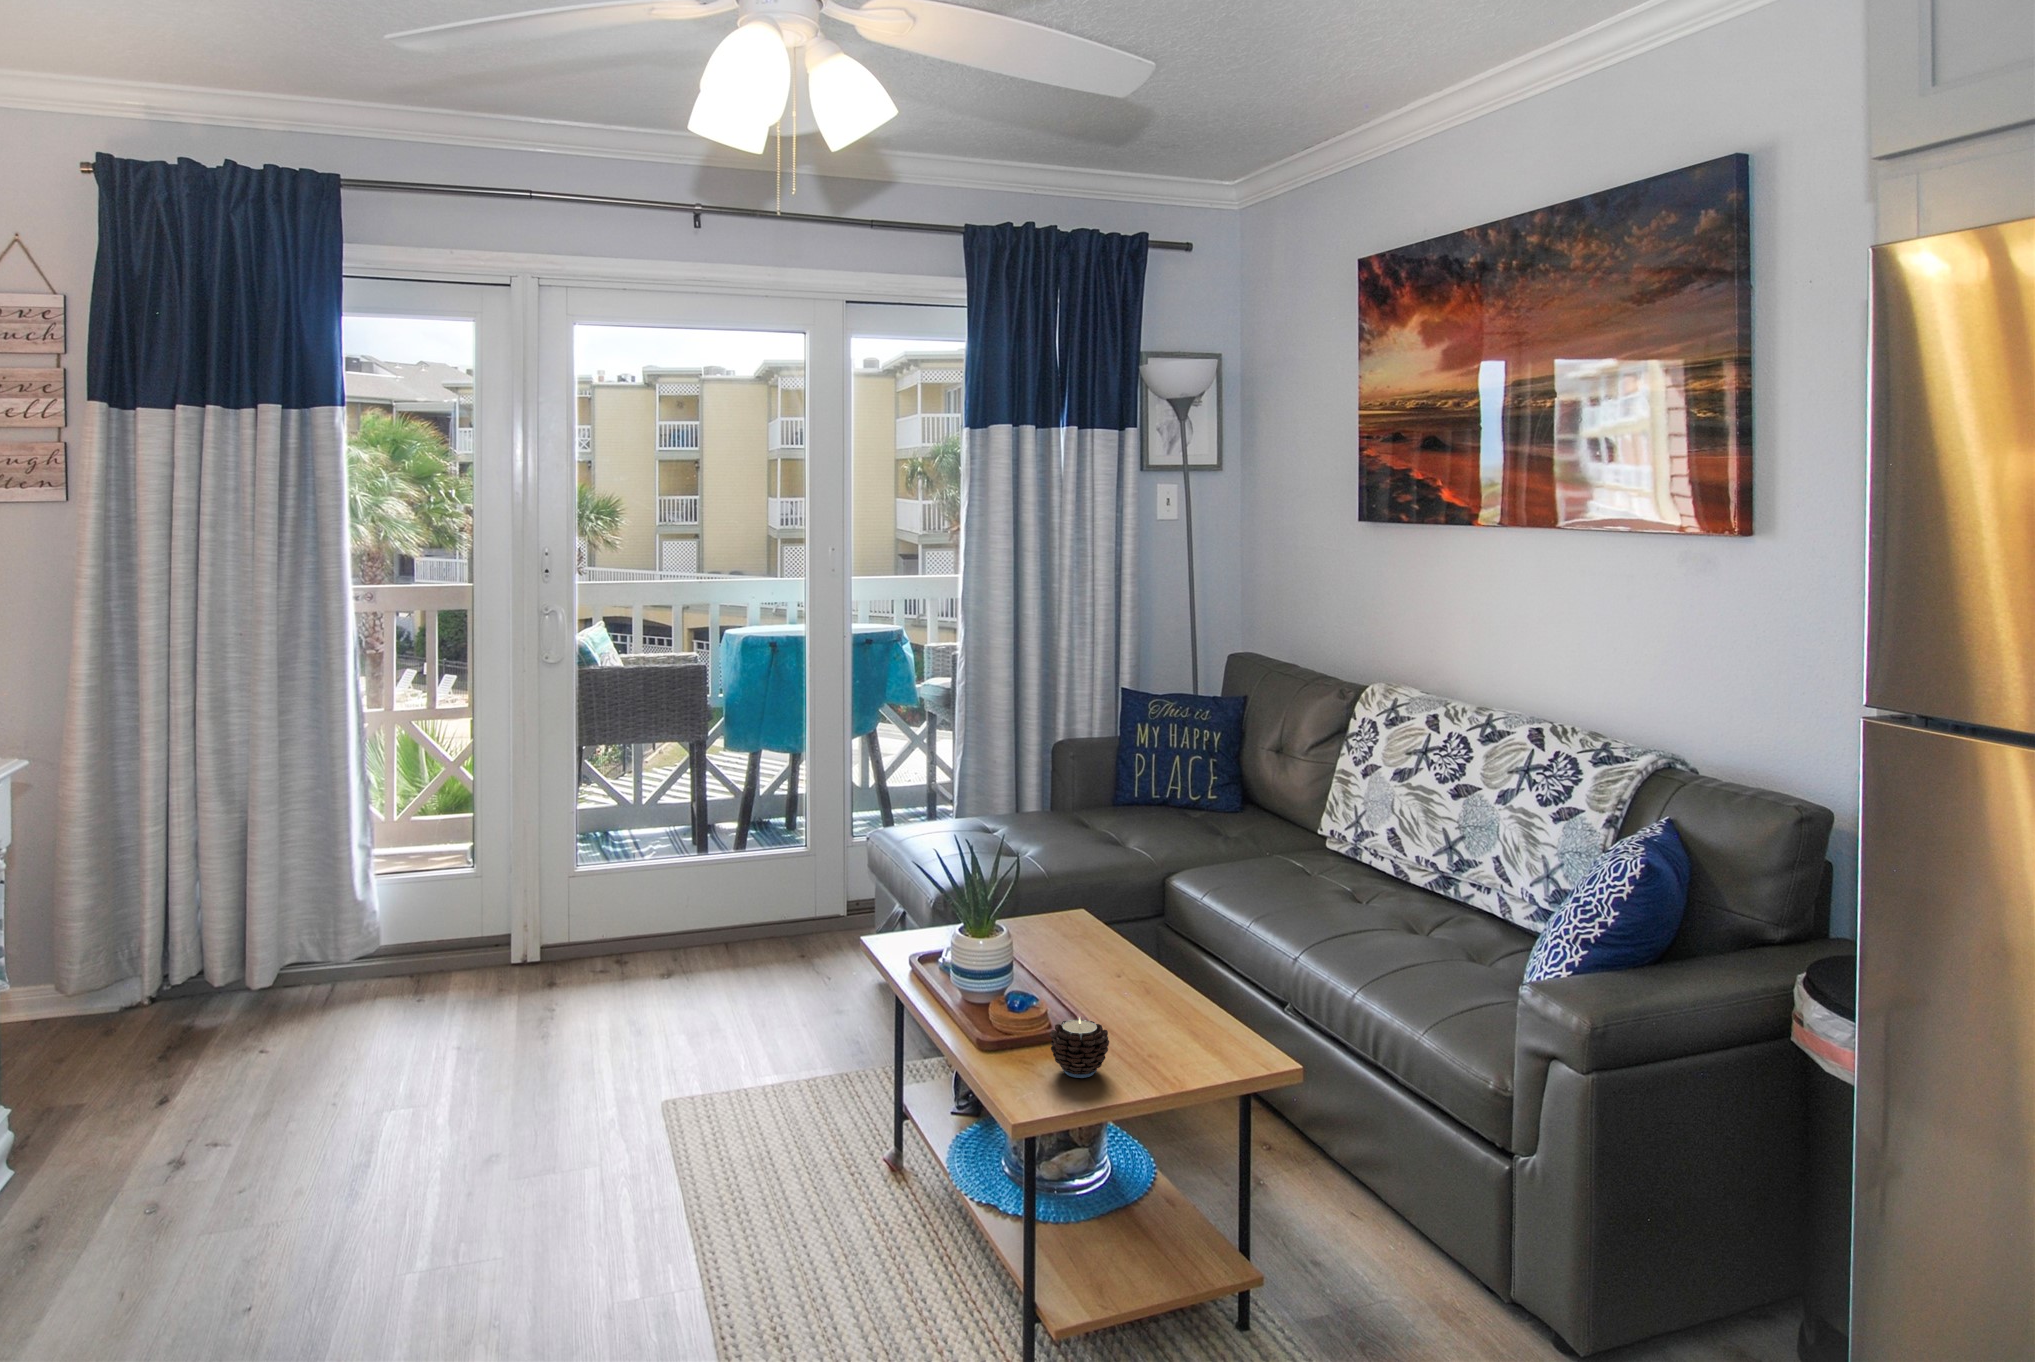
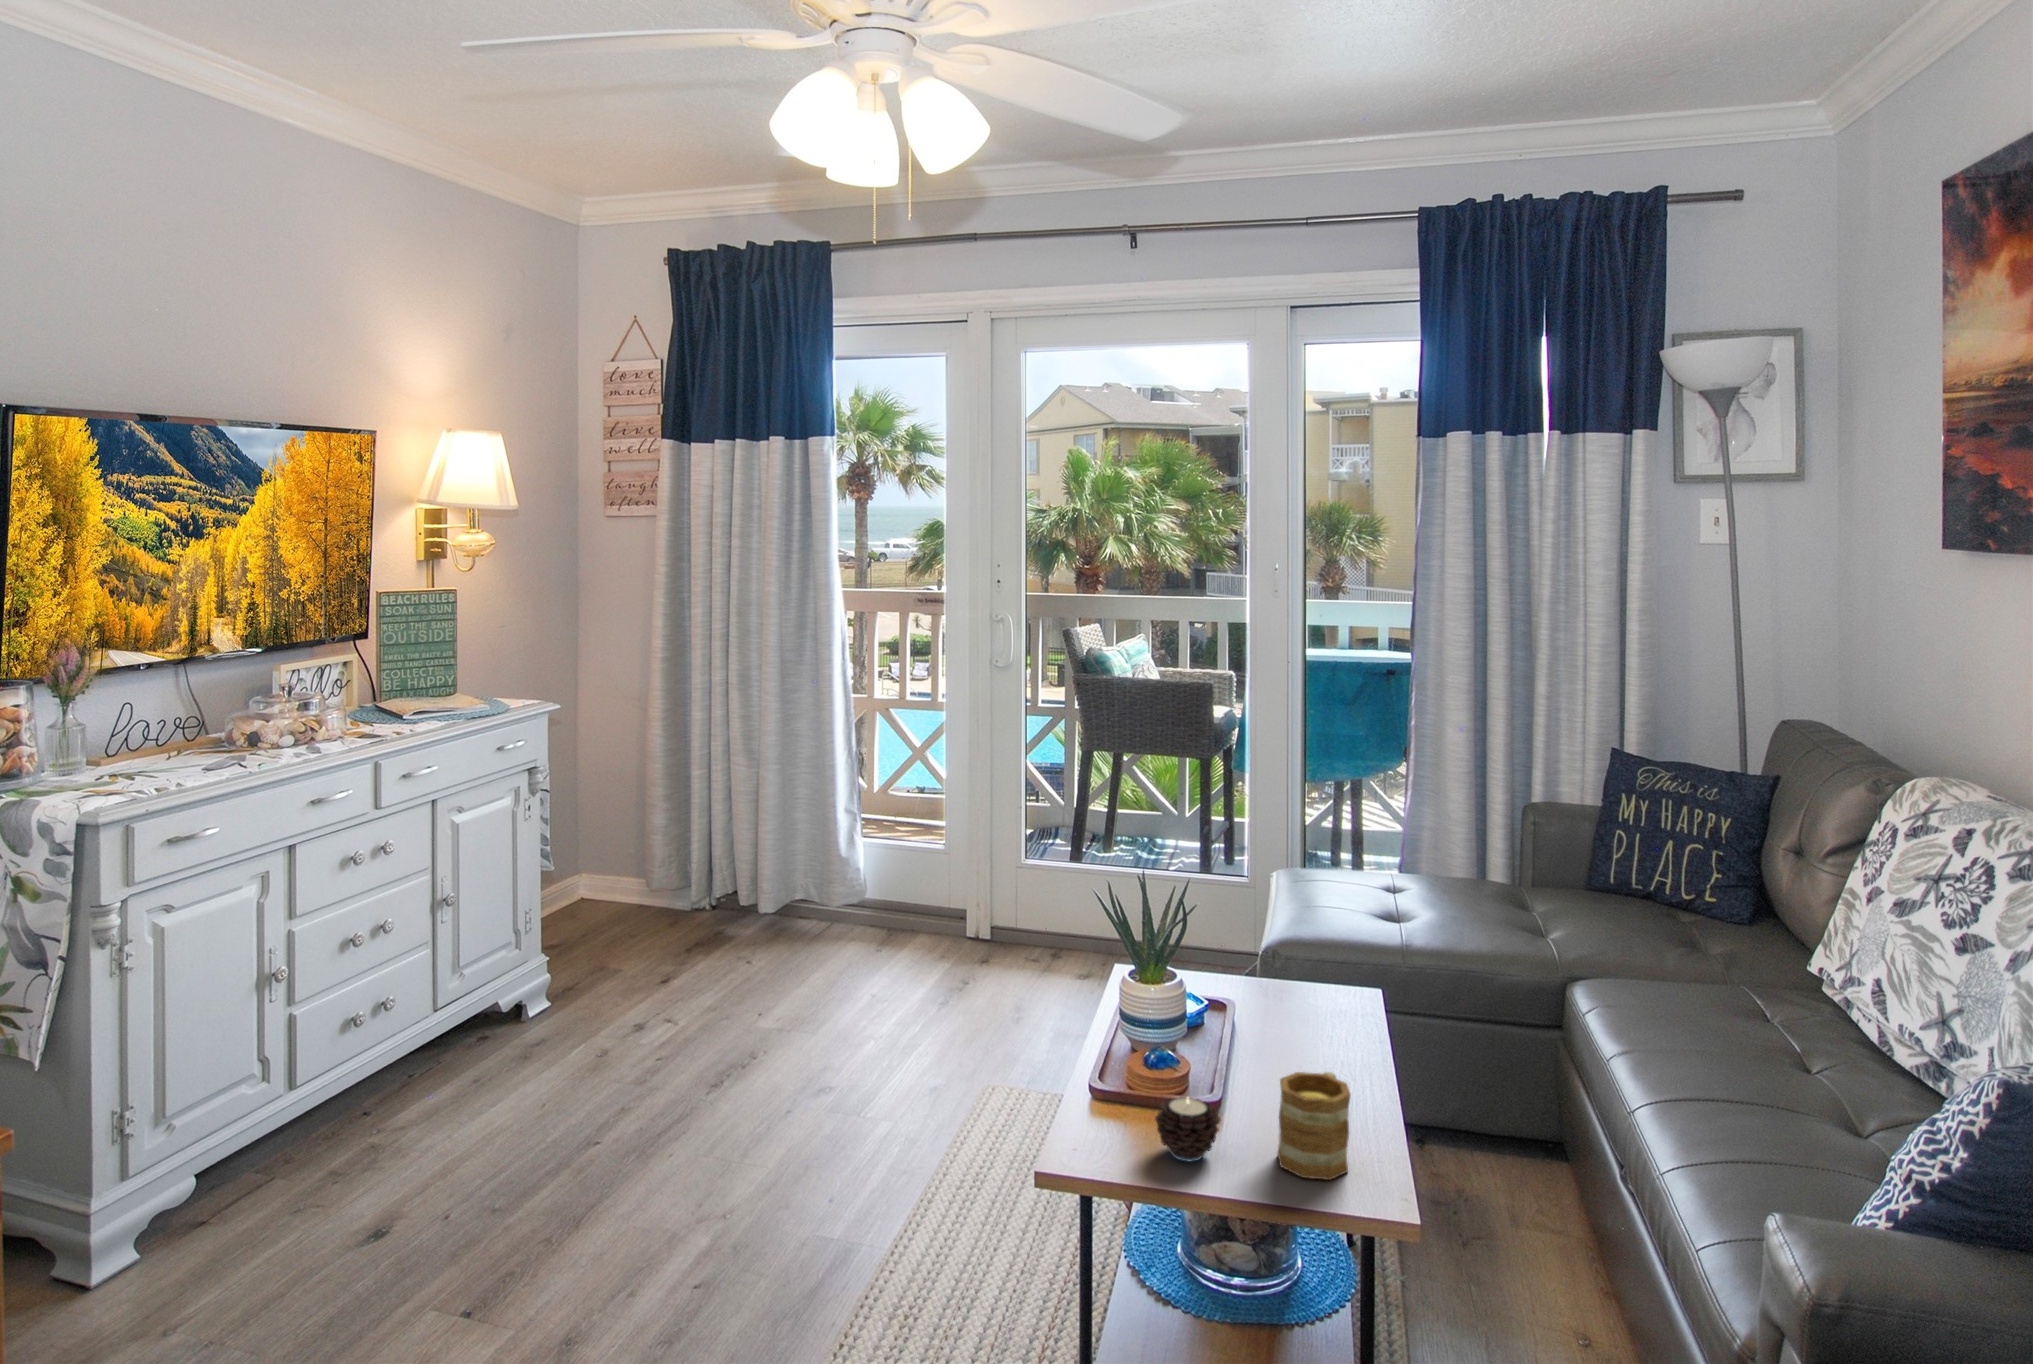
mug: none [1145,969,1208,1063] -> present [1278,1072,1351,1180]

